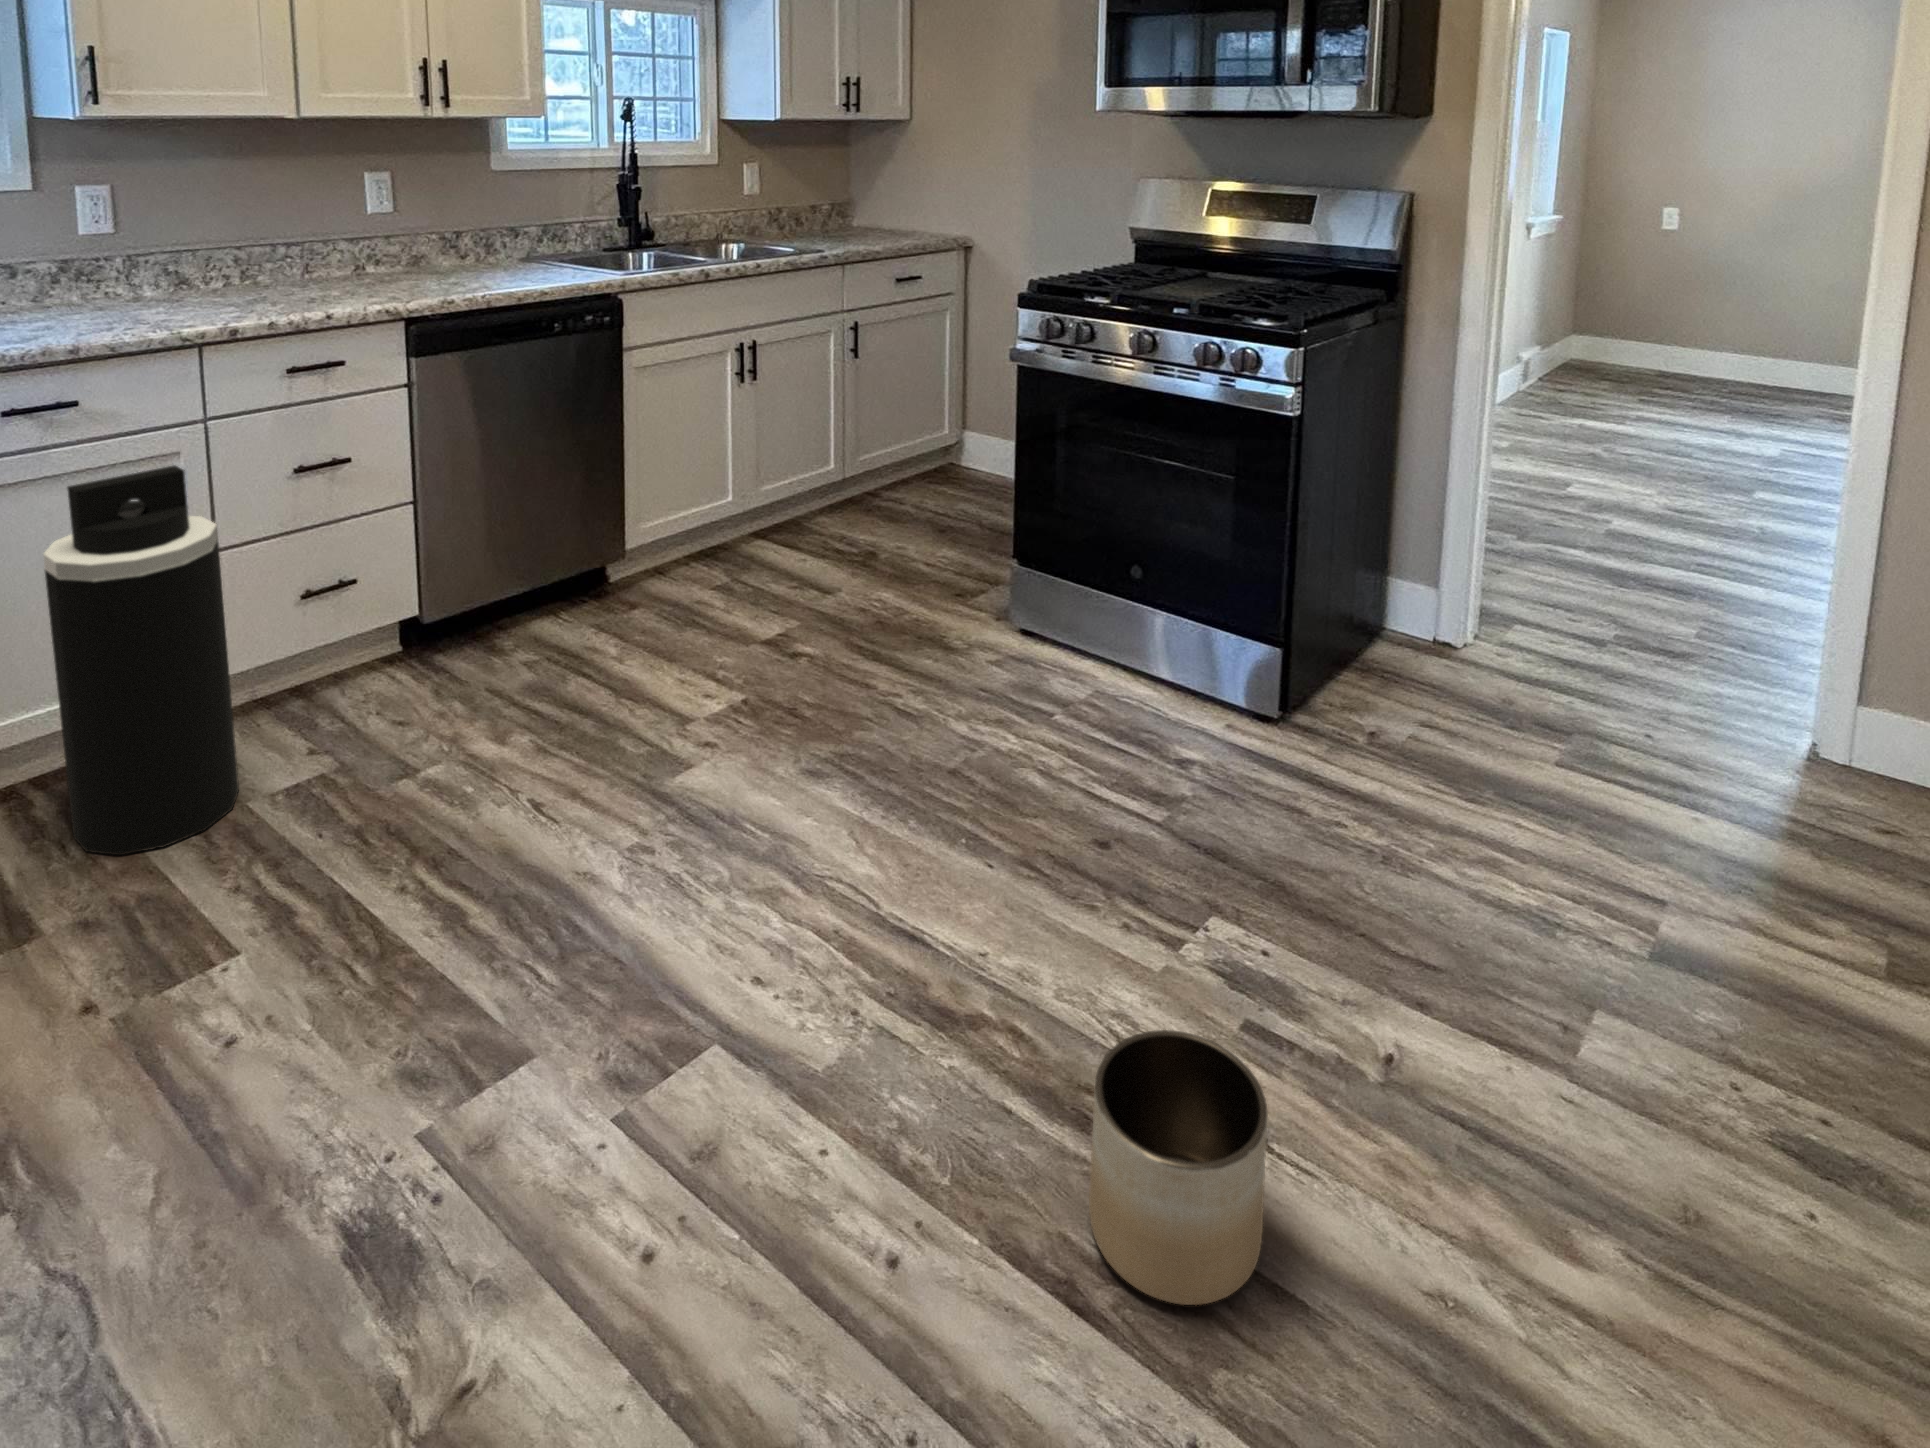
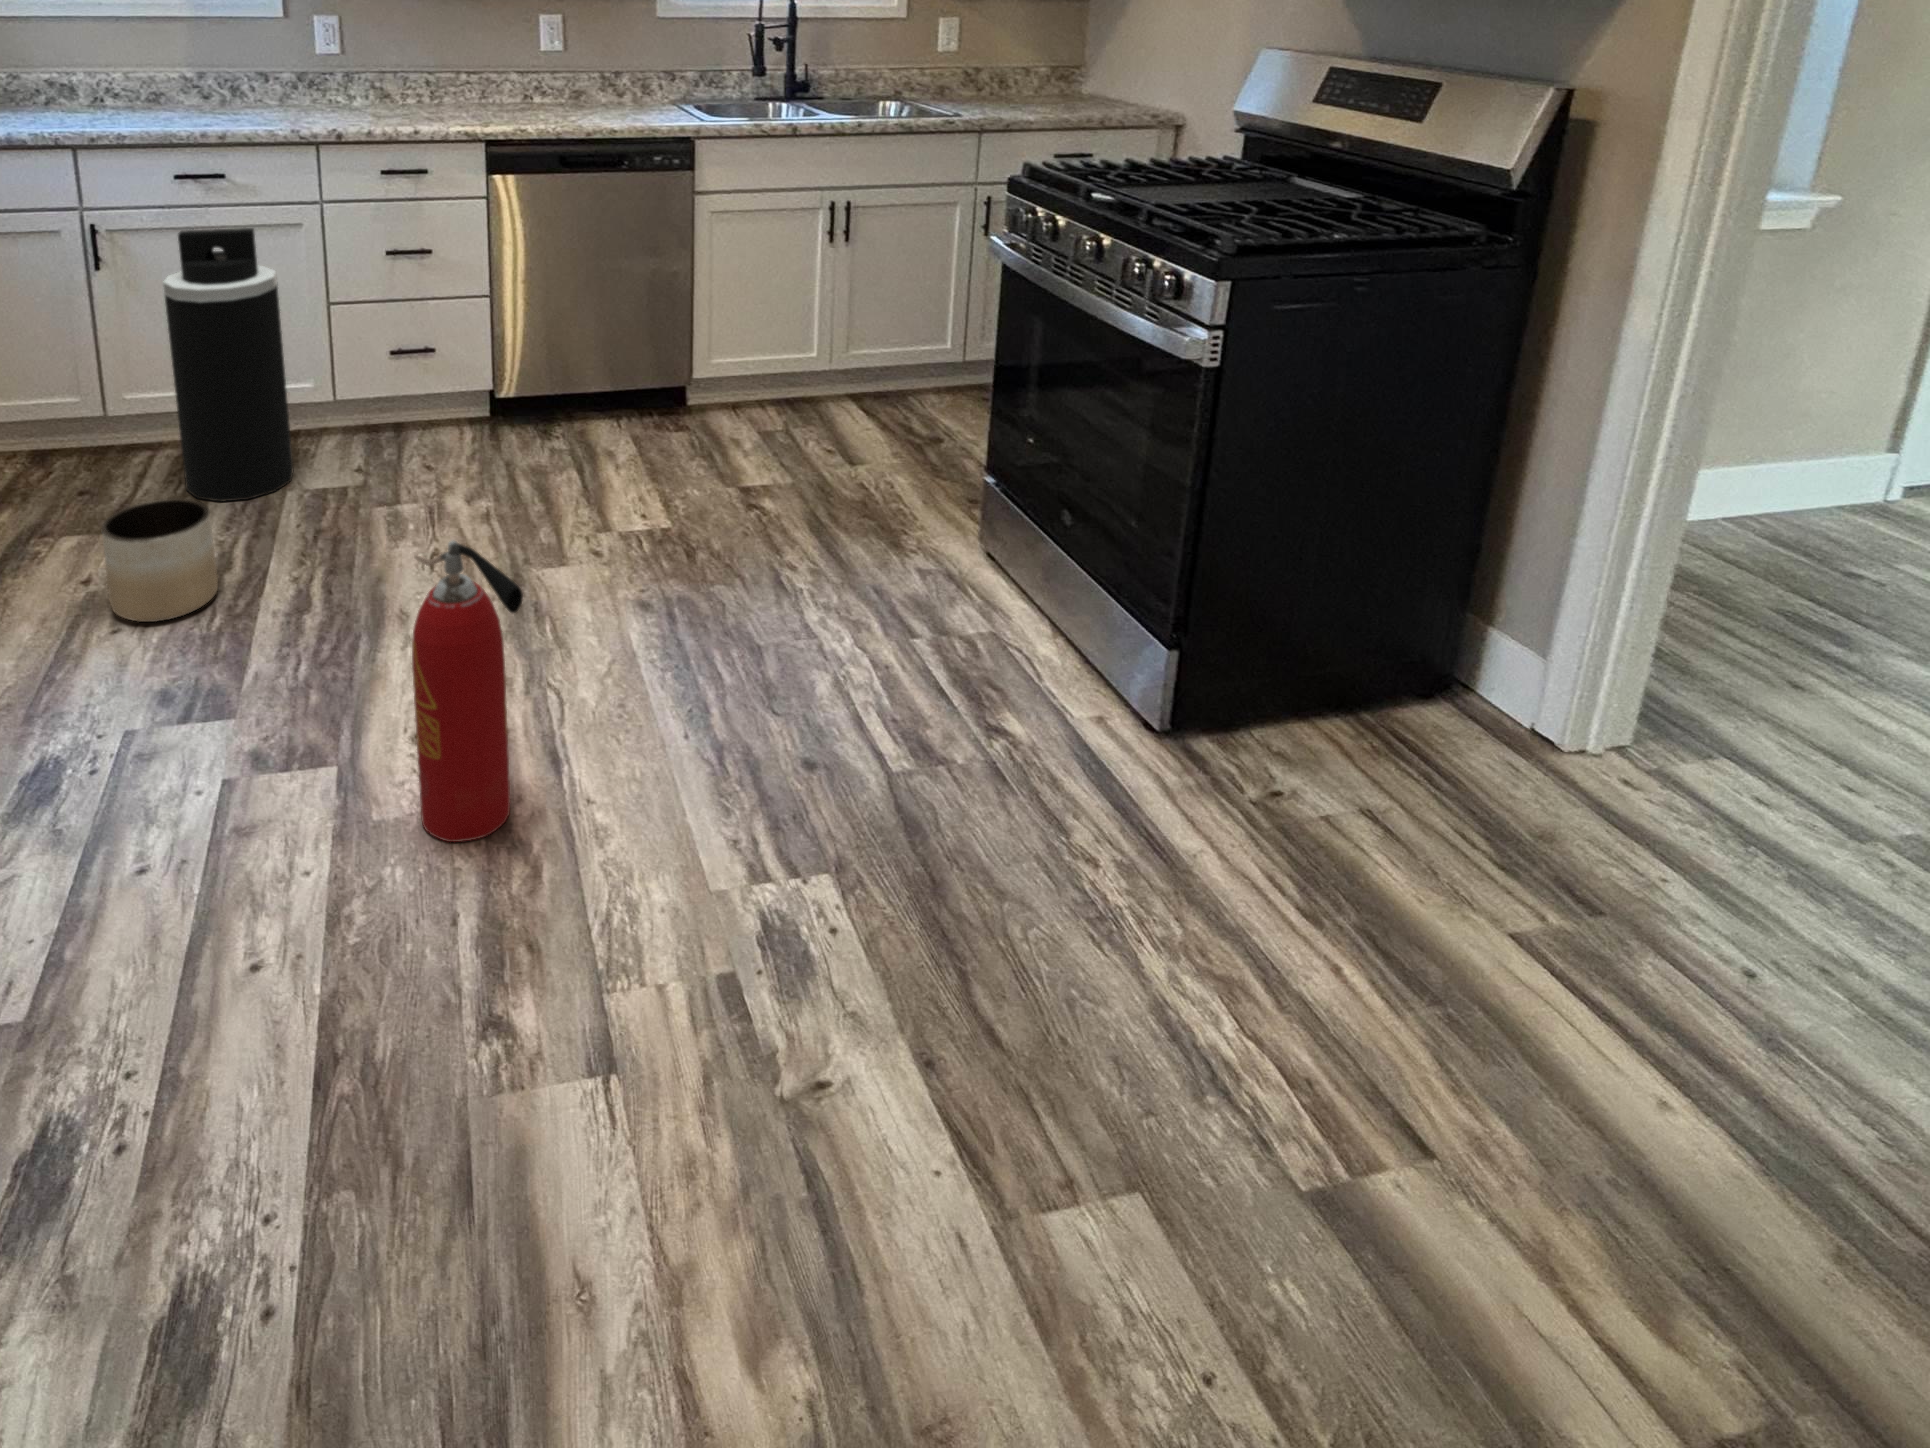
fire extinguisher: none [838,724,981,1056] -> present [412,541,523,842]
planter: present [1089,1030,1268,1305] -> present [102,498,218,622]

